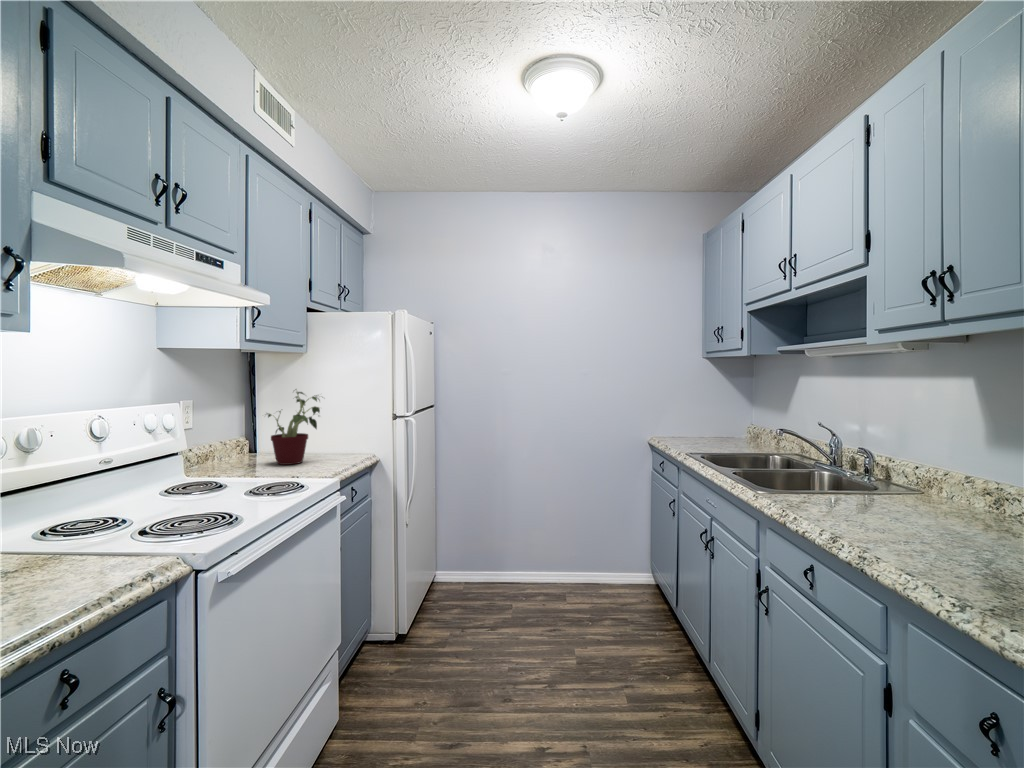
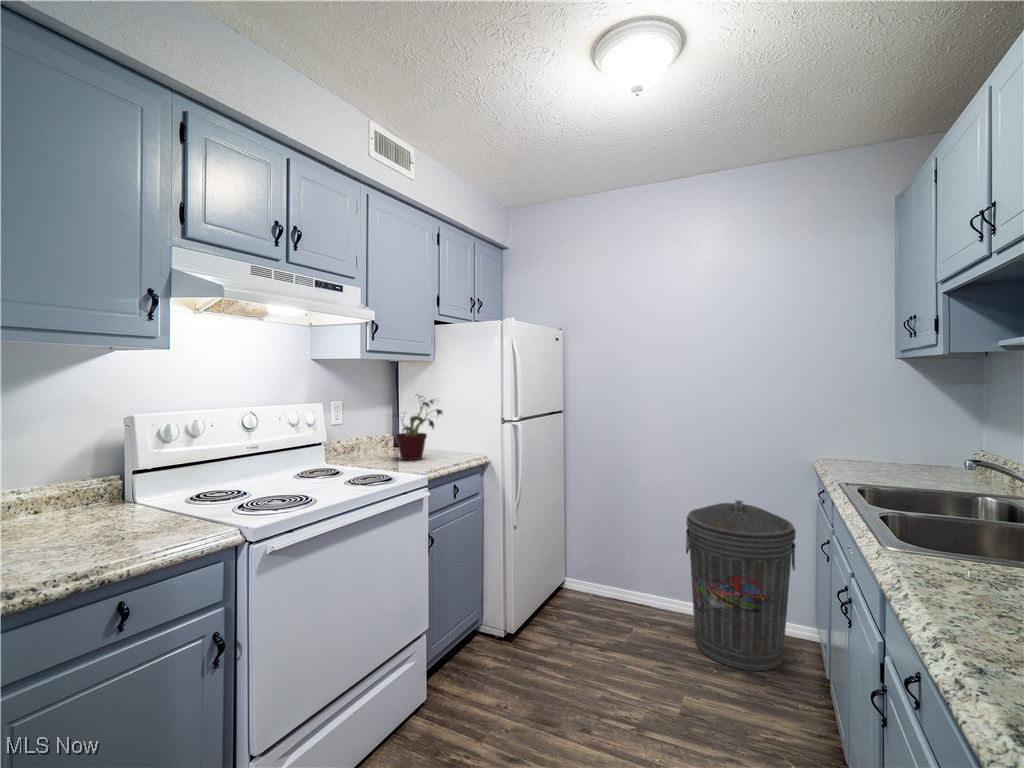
trash can: none [556,477,641,618] -> present [686,500,796,671]

